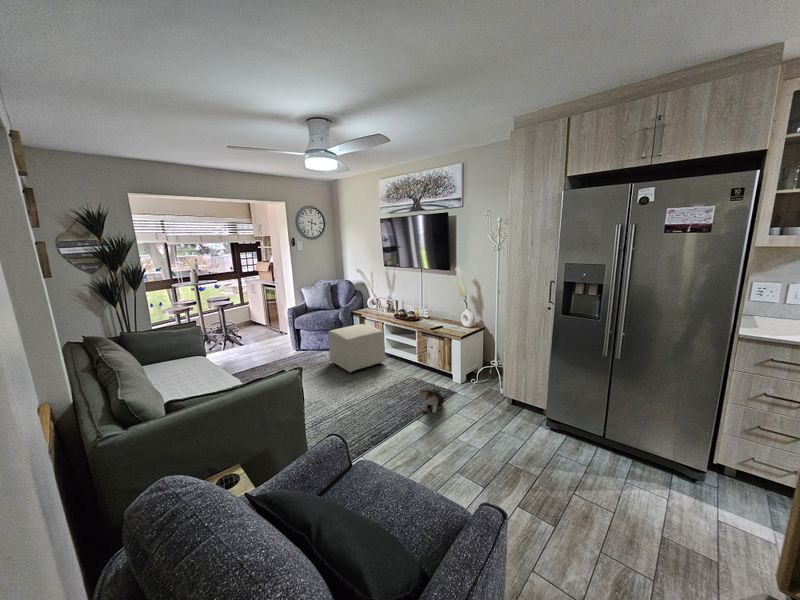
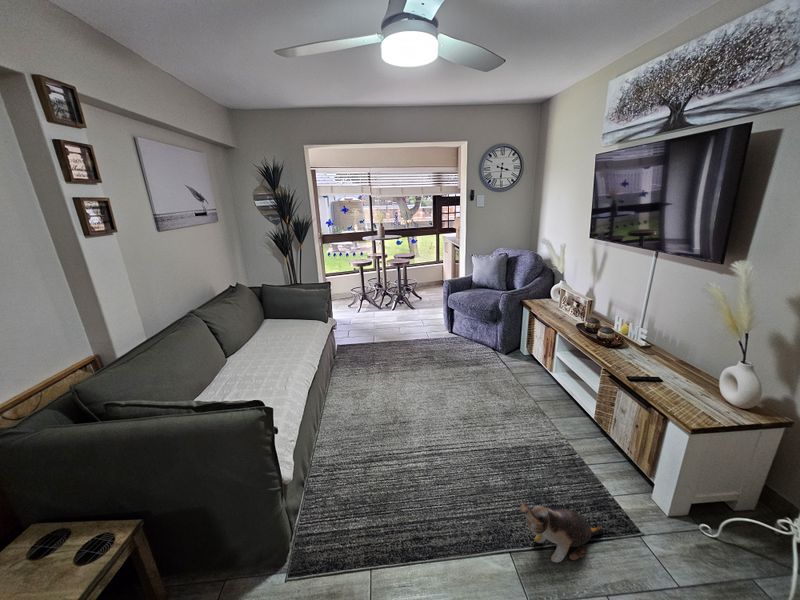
ottoman: present [328,324,385,372] -> none [468,323,547,394]

